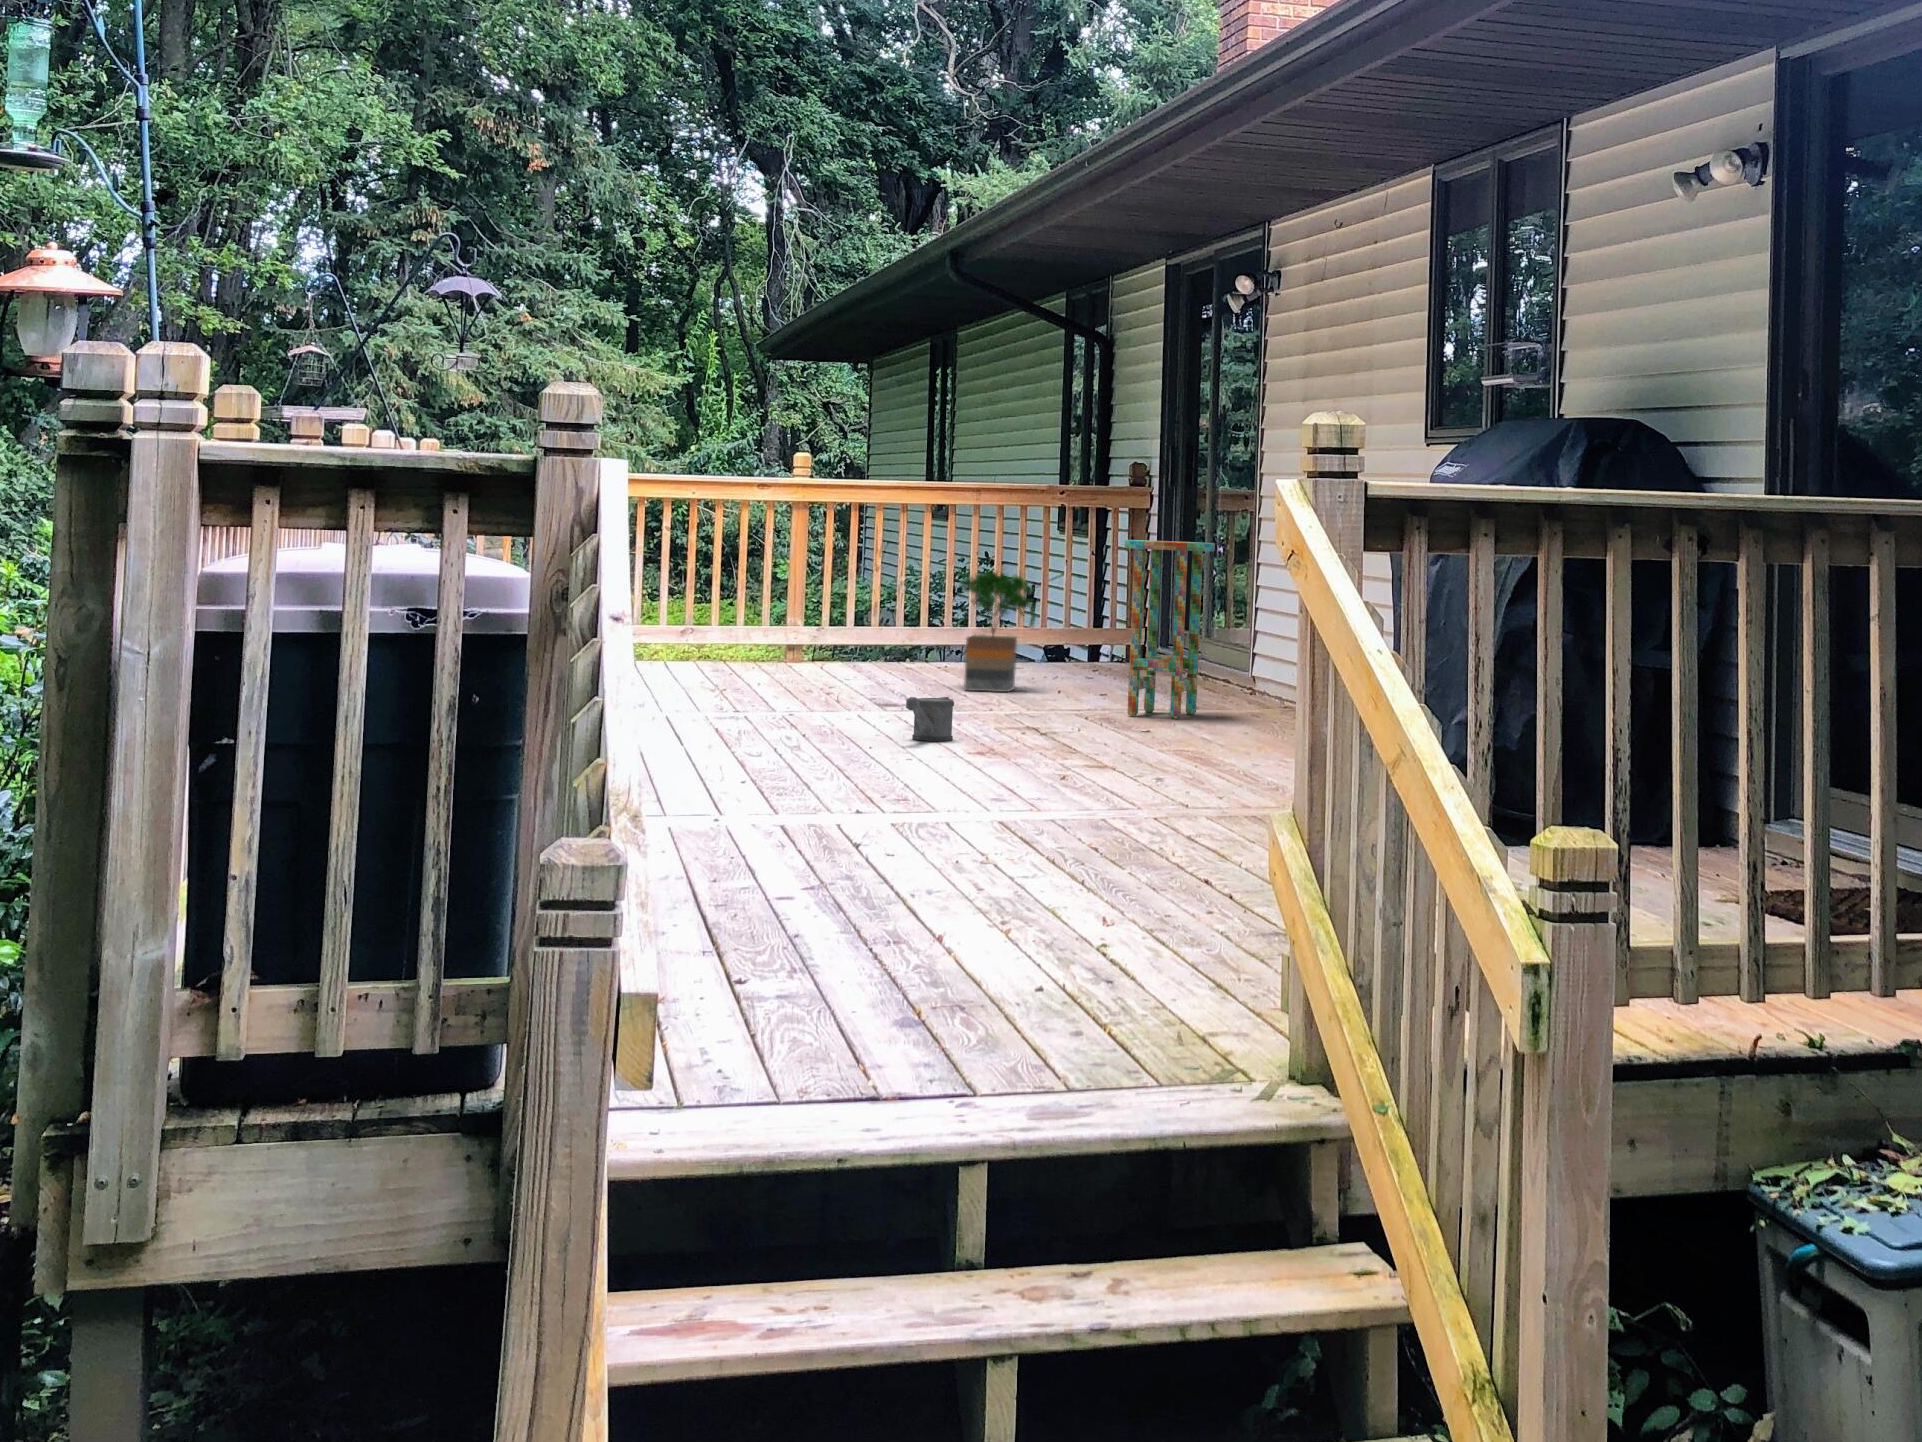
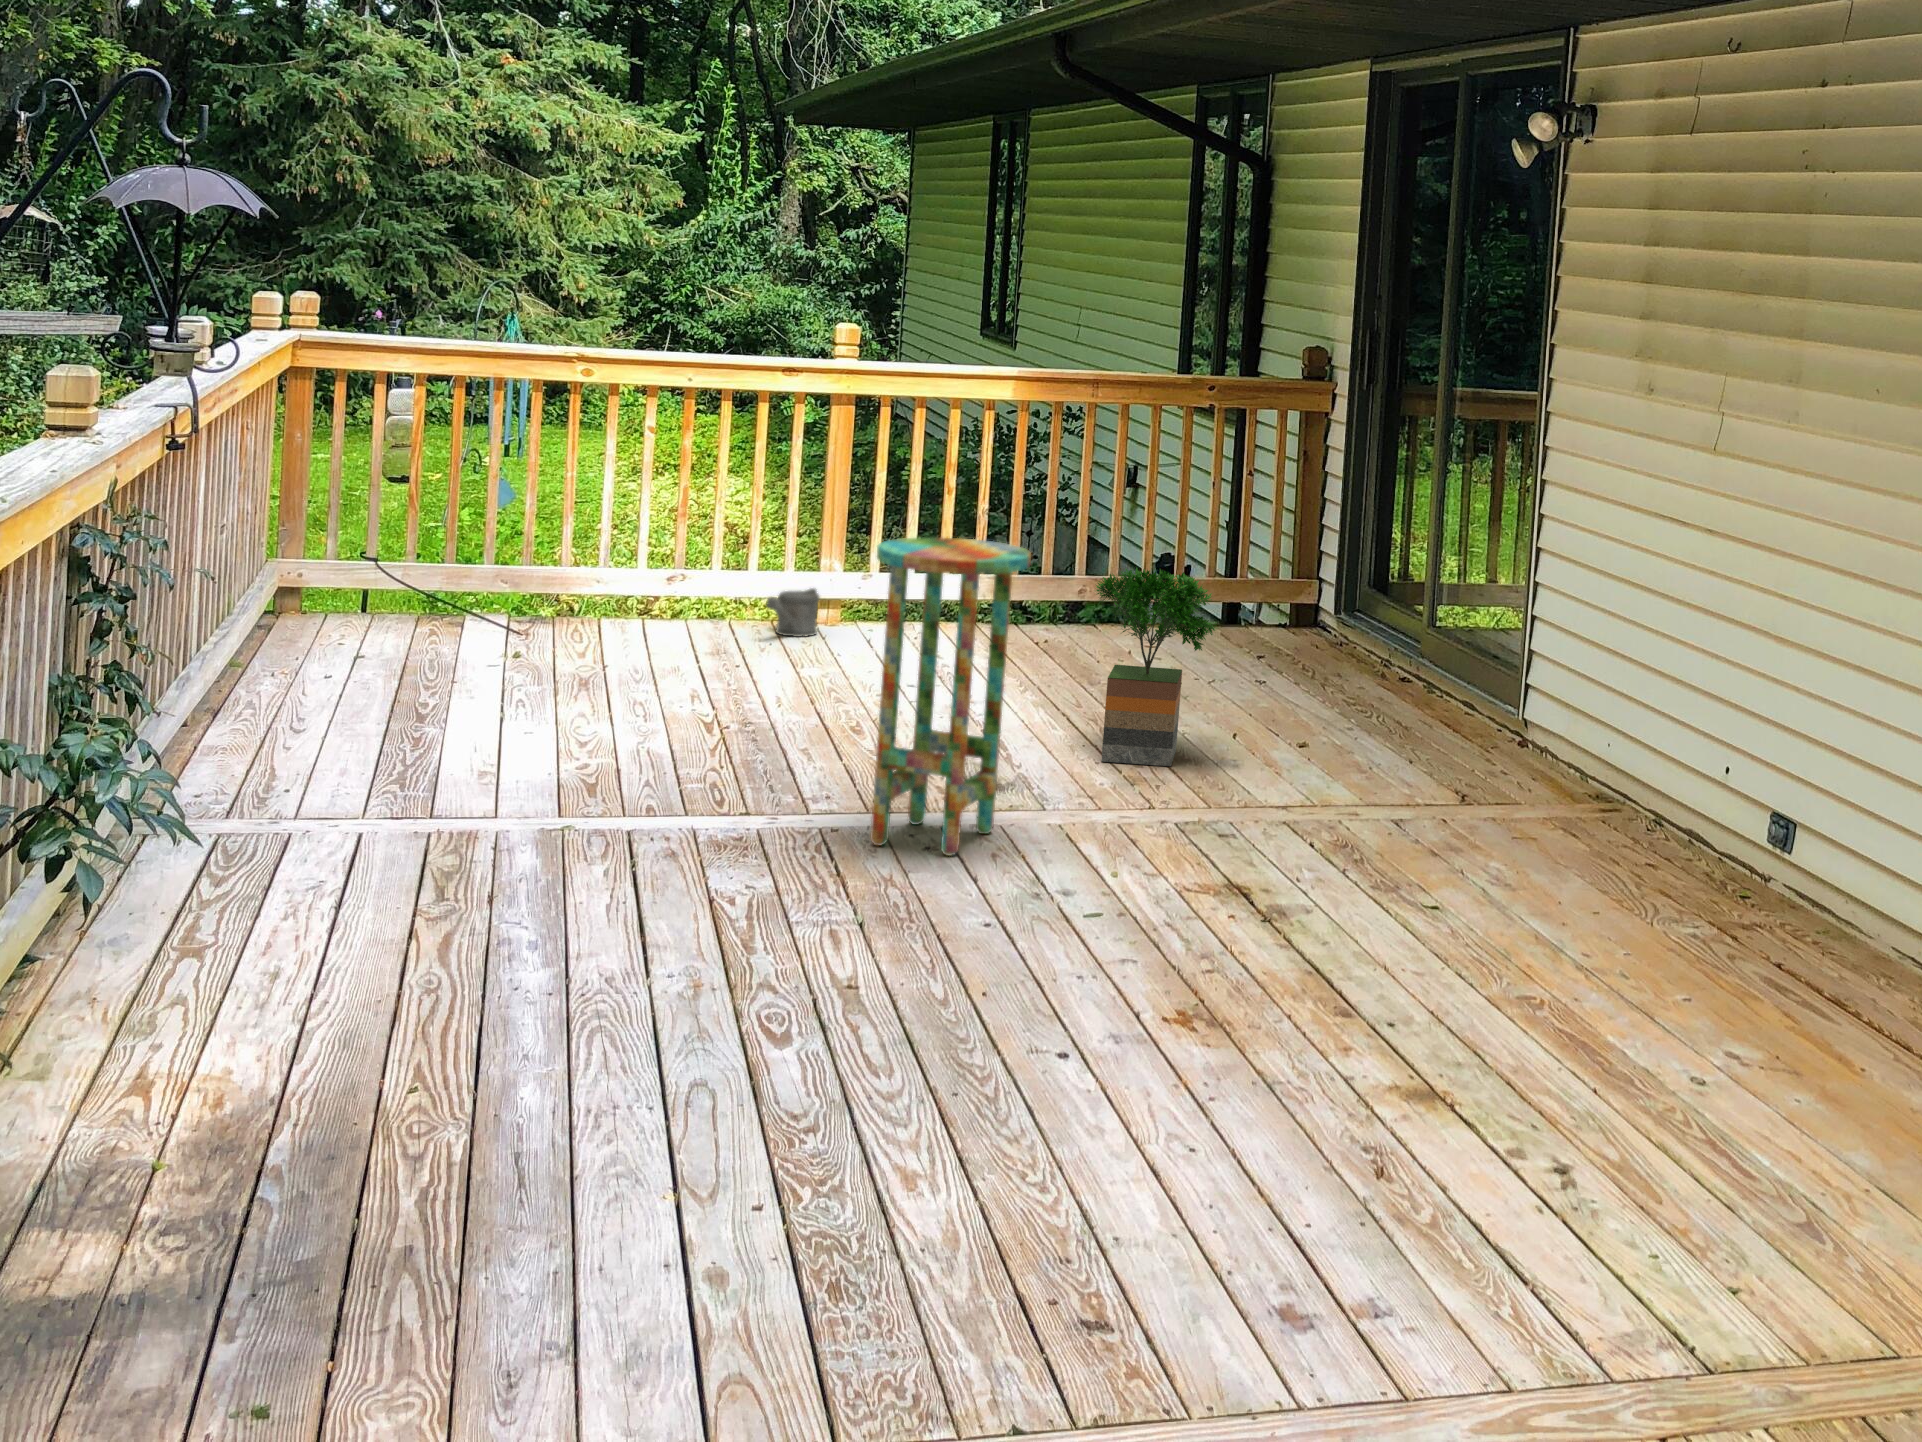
side table: present [1125,540,1215,718] -> present [870,537,1031,856]
watering can: present [906,697,954,741] -> present [767,588,819,637]

